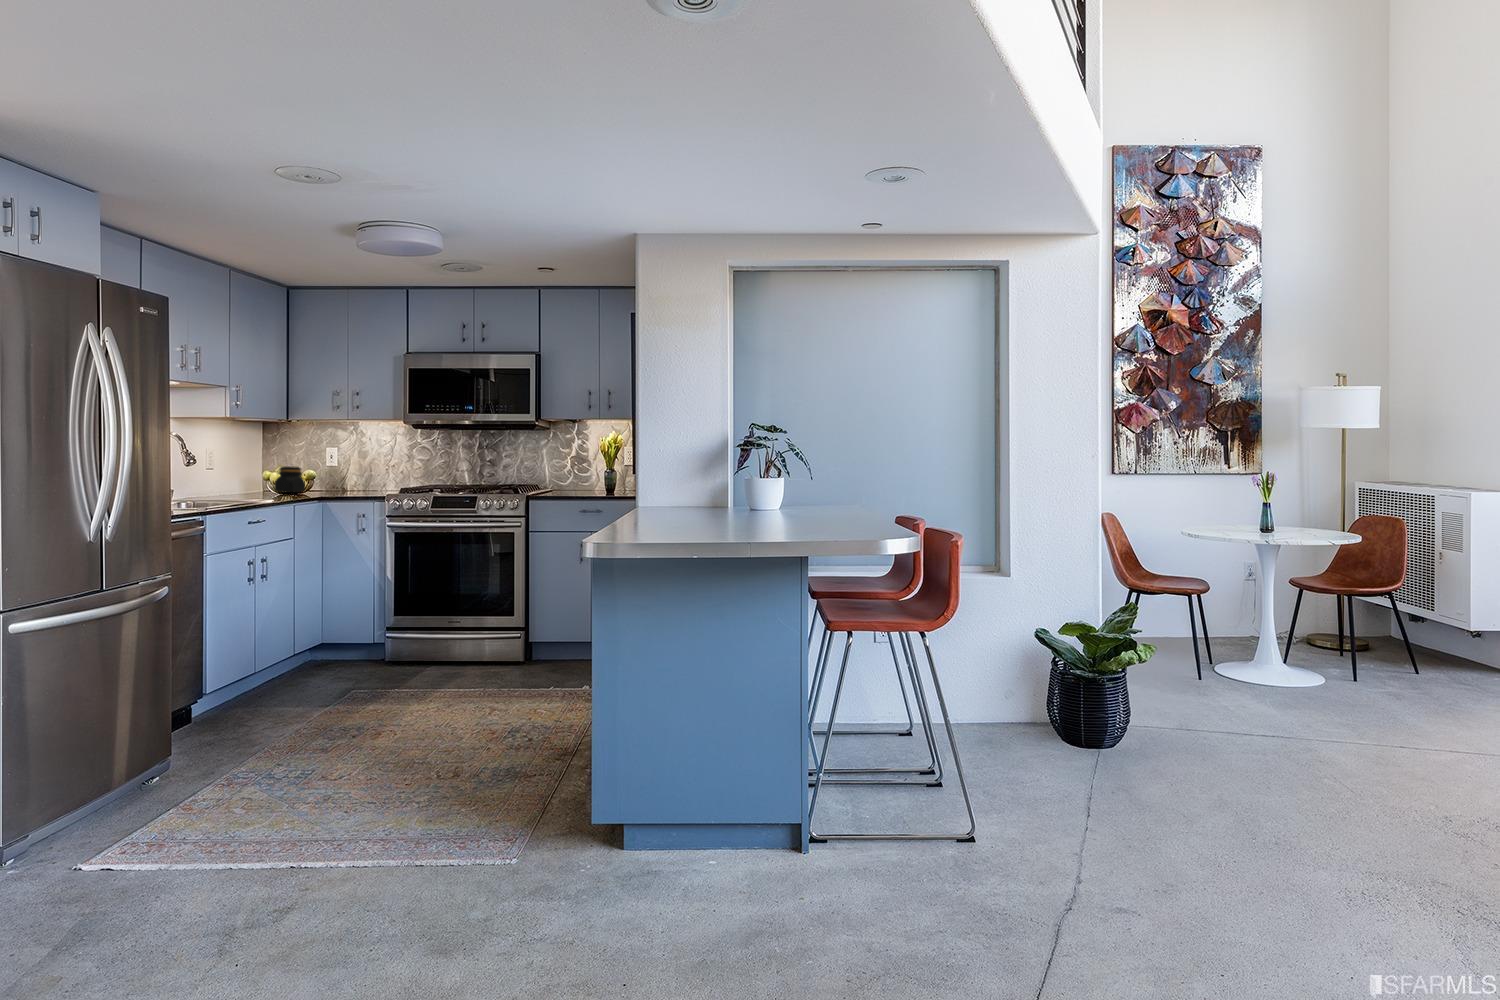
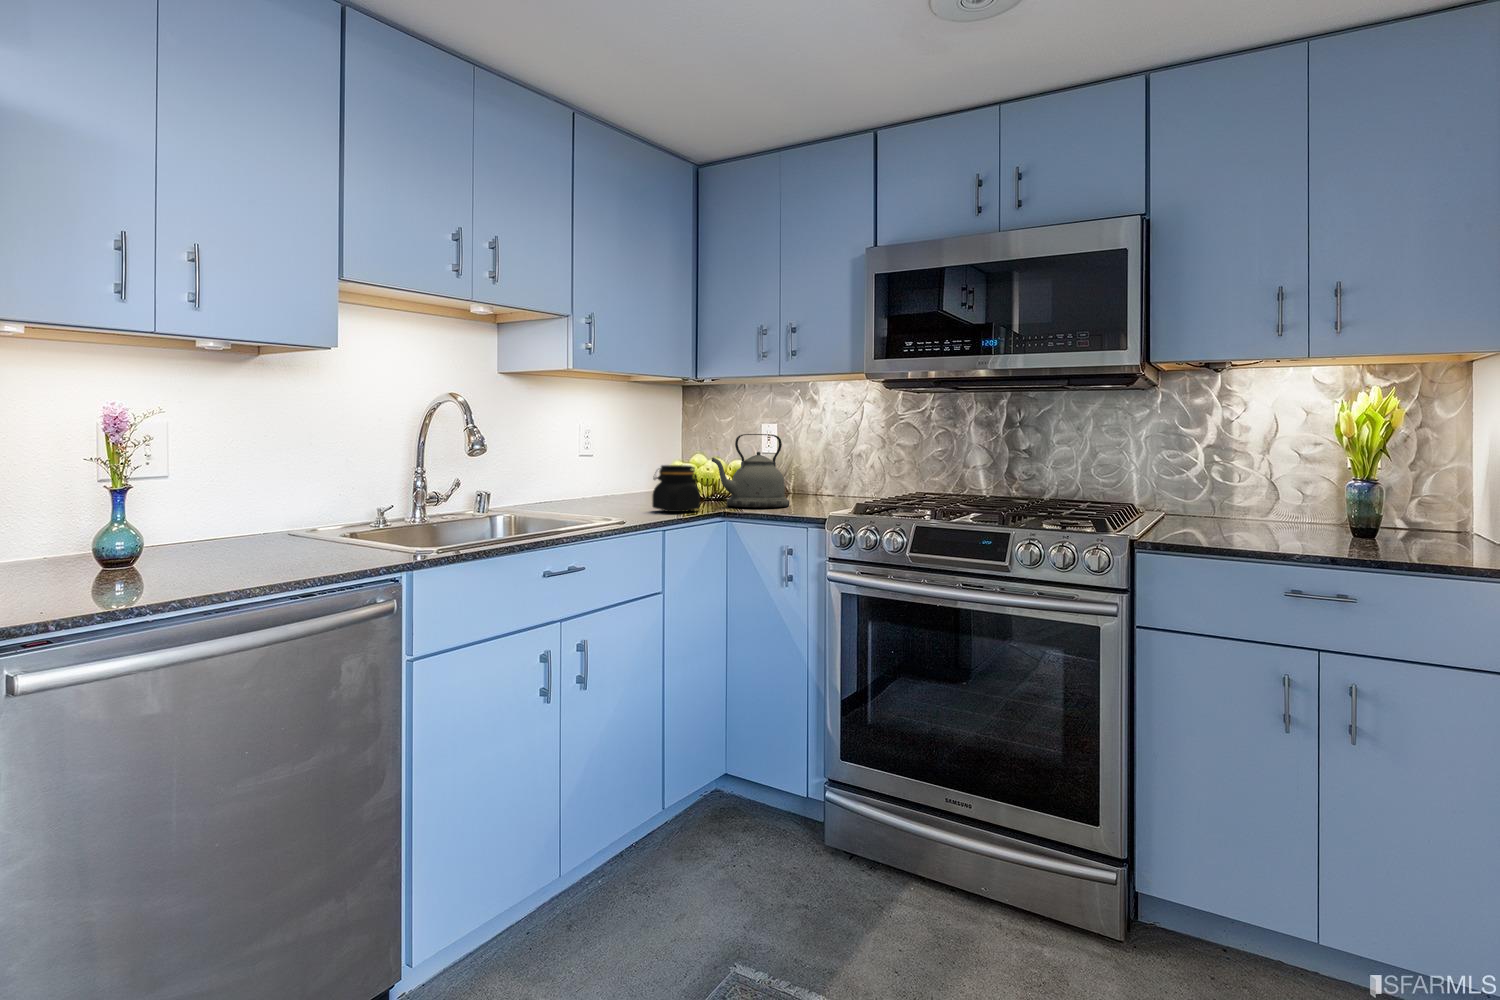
kettle: none [309,450,357,491] -> present [712,434,789,507]

